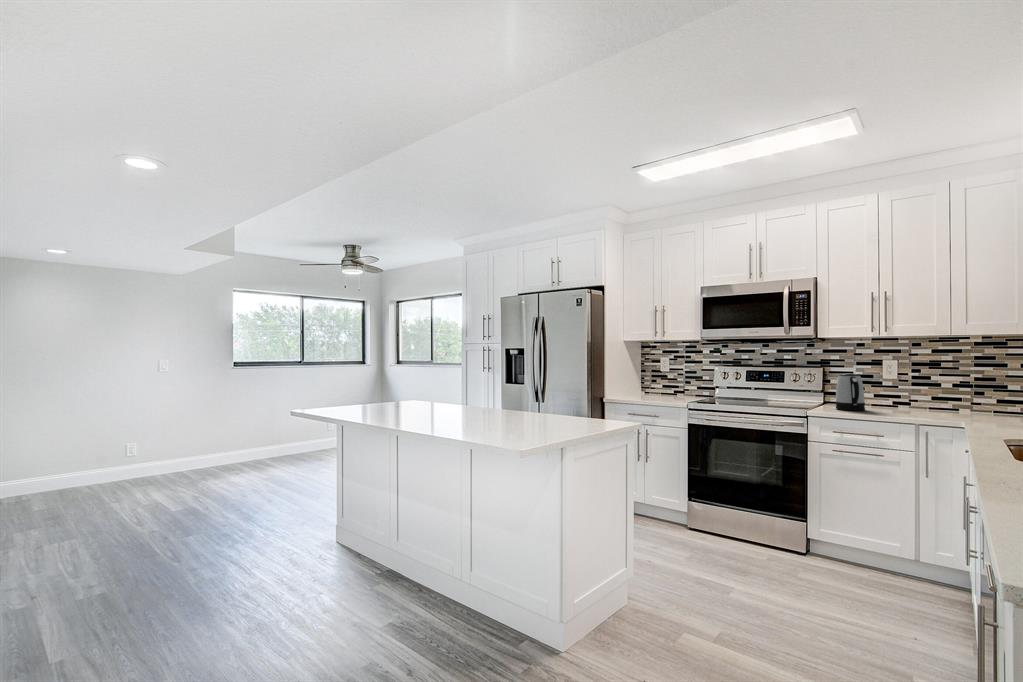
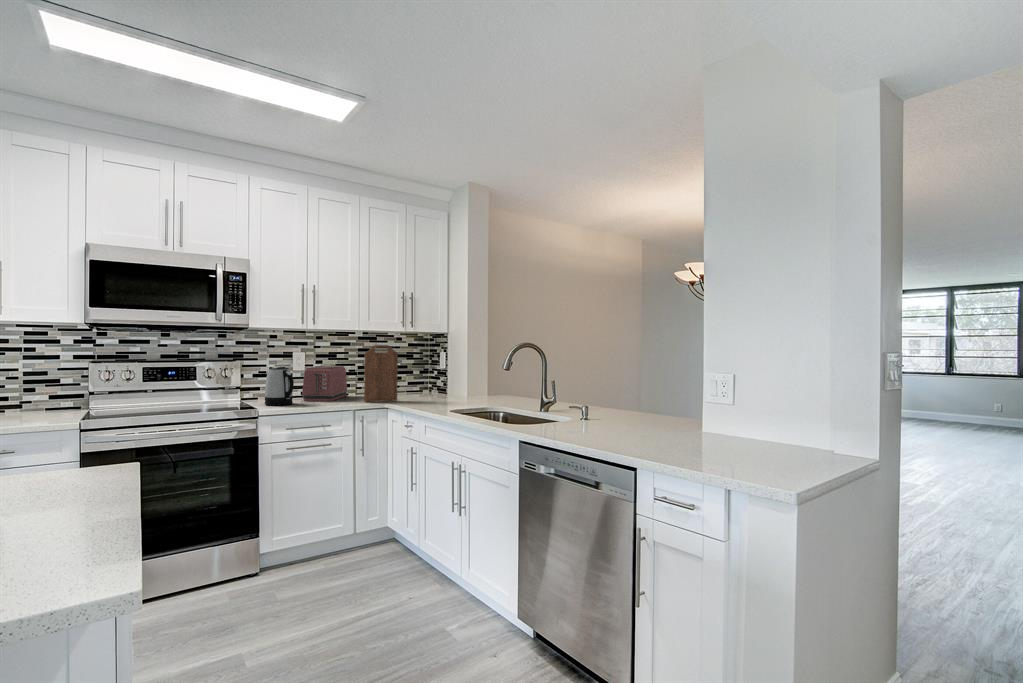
cutting board: none [946,352,1001,421] -> present [364,345,398,402]
toaster: none [883,375,953,413] -> present [302,366,347,401]

